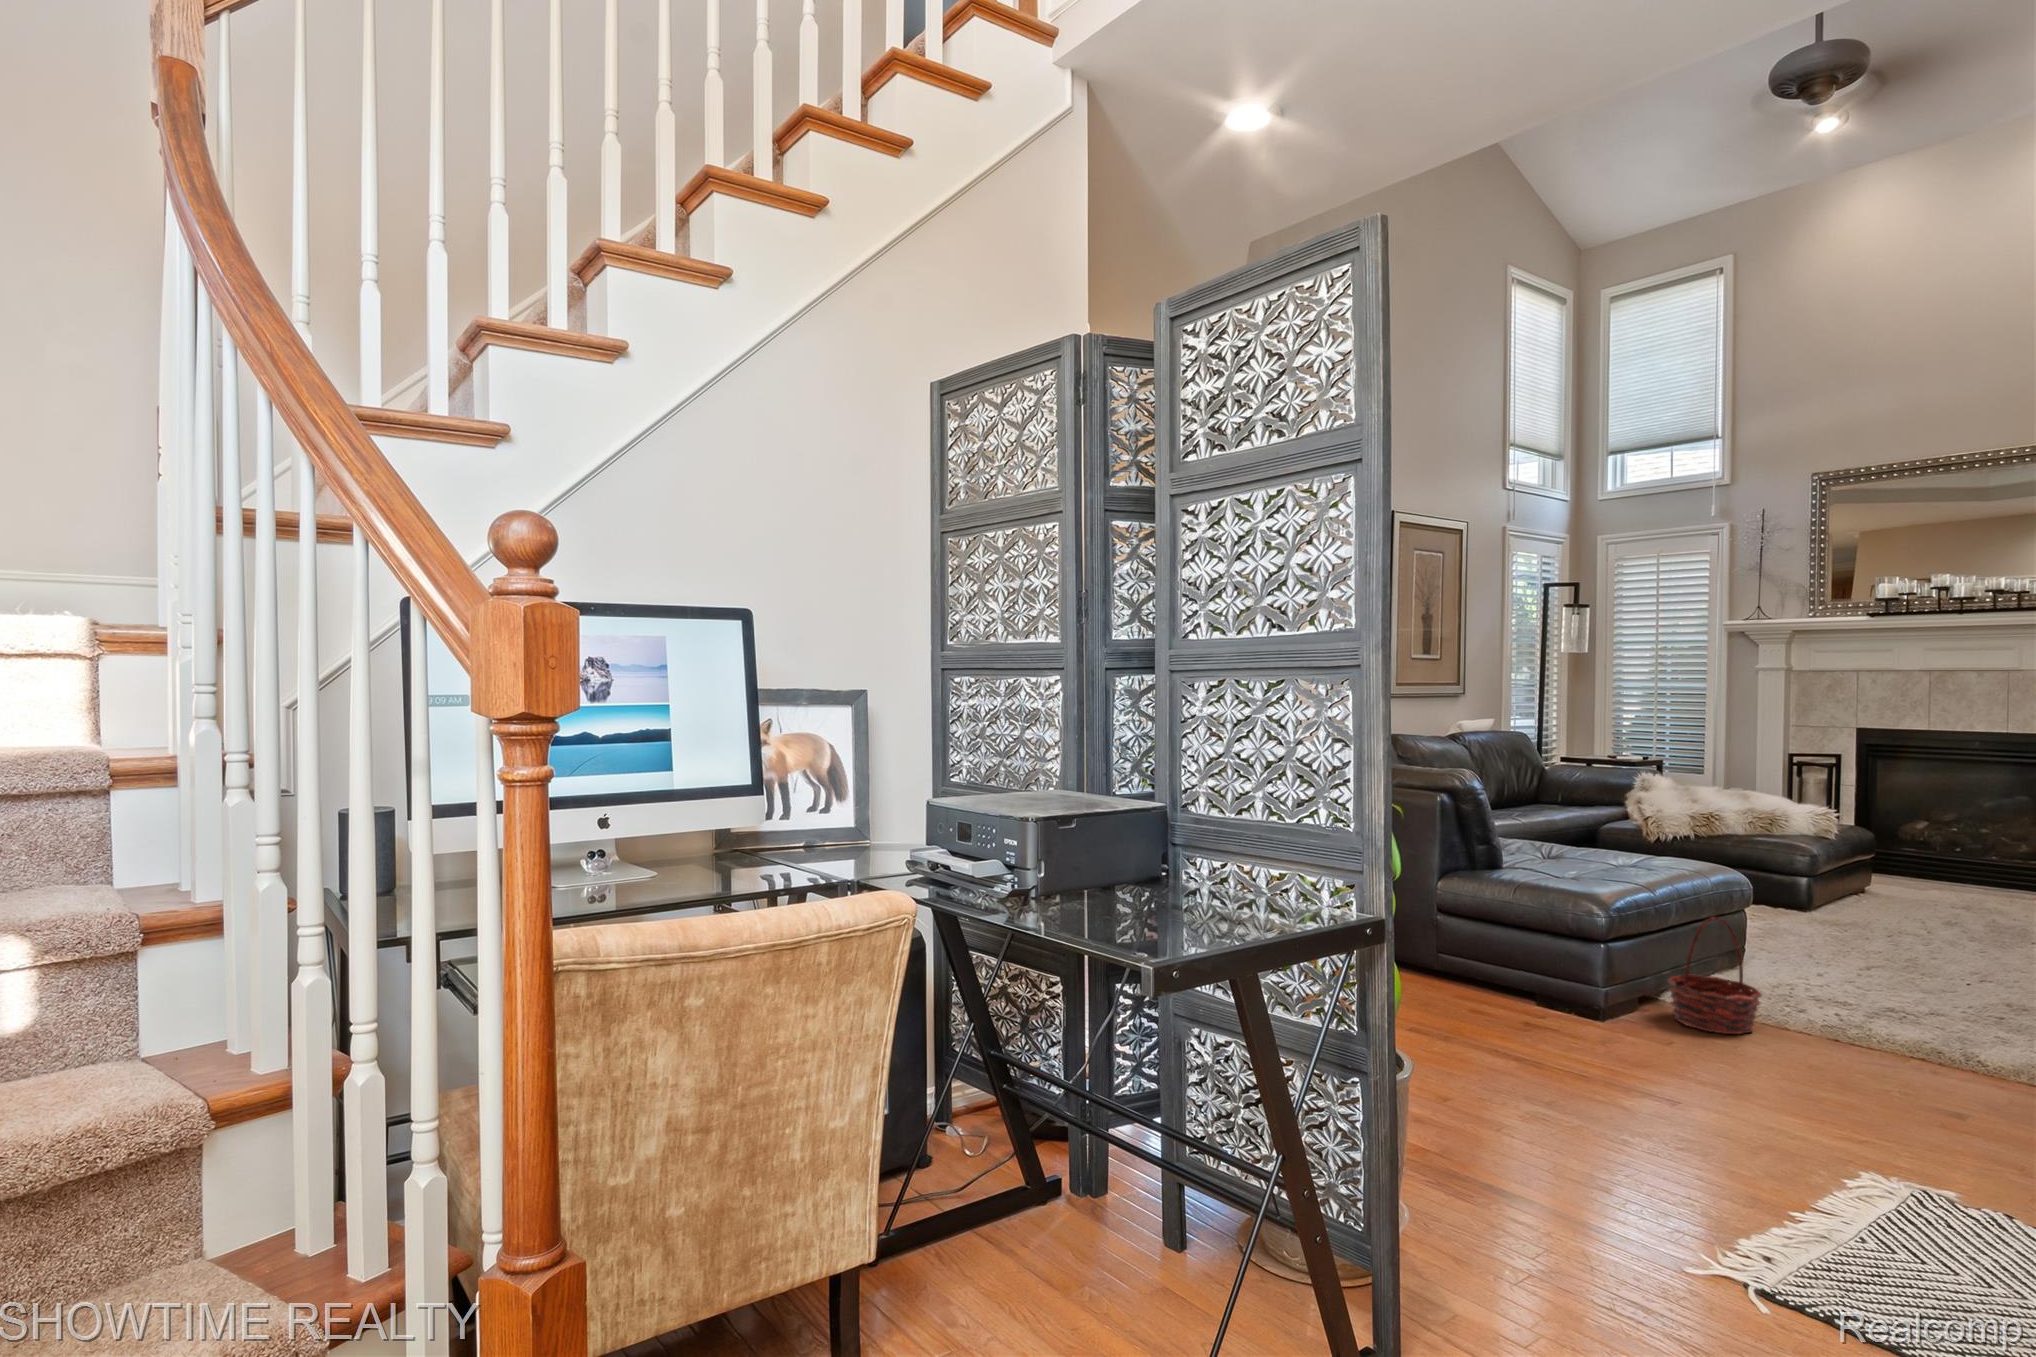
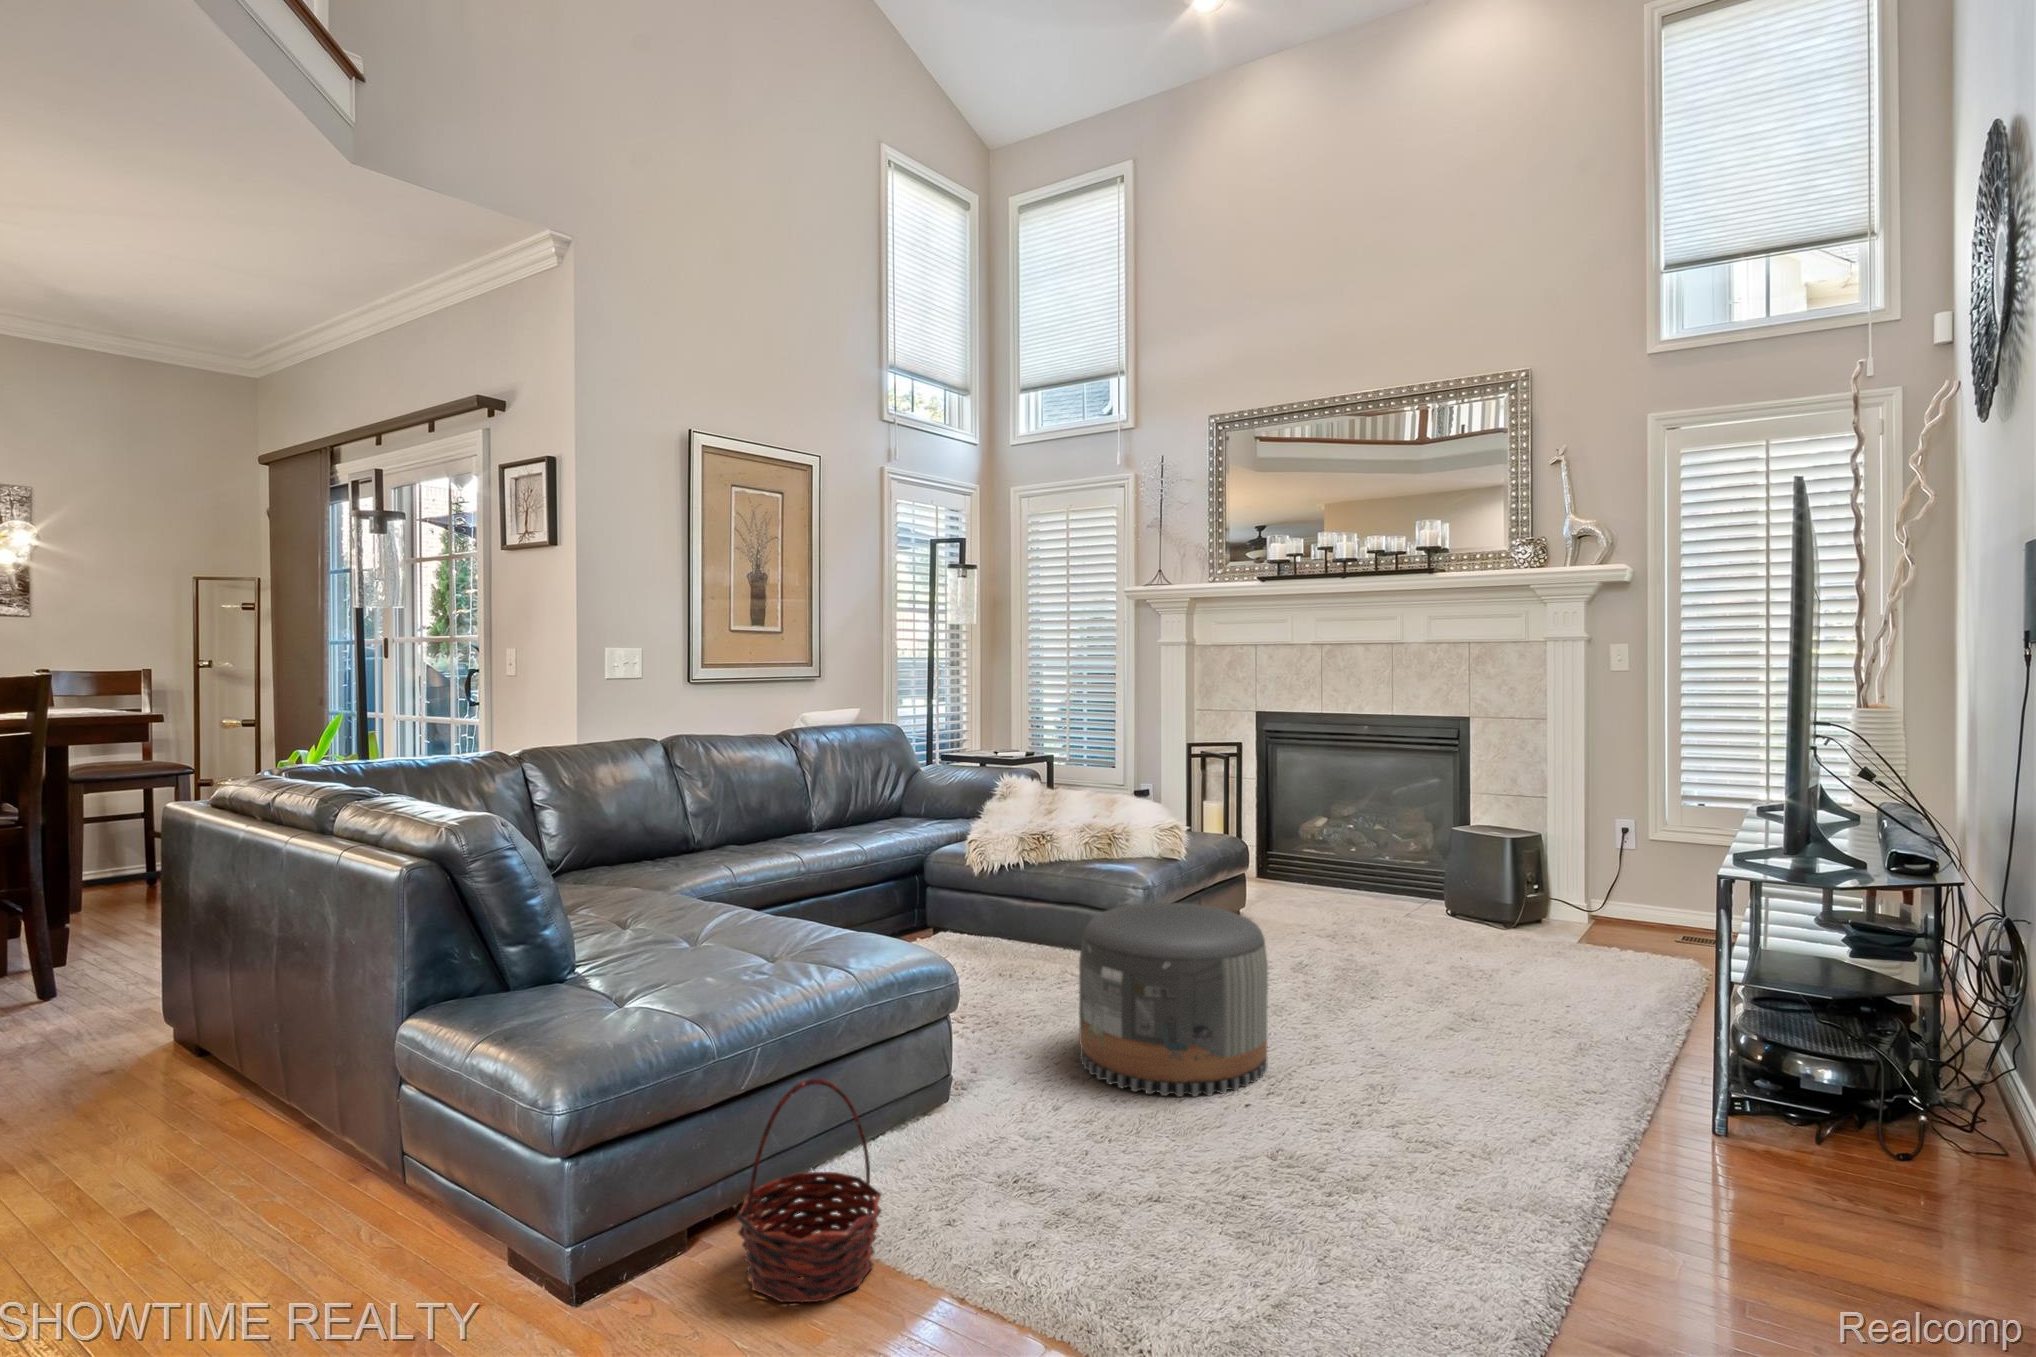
pouf: none [1802,857,1969,985] -> present [1079,902,1268,1097]

